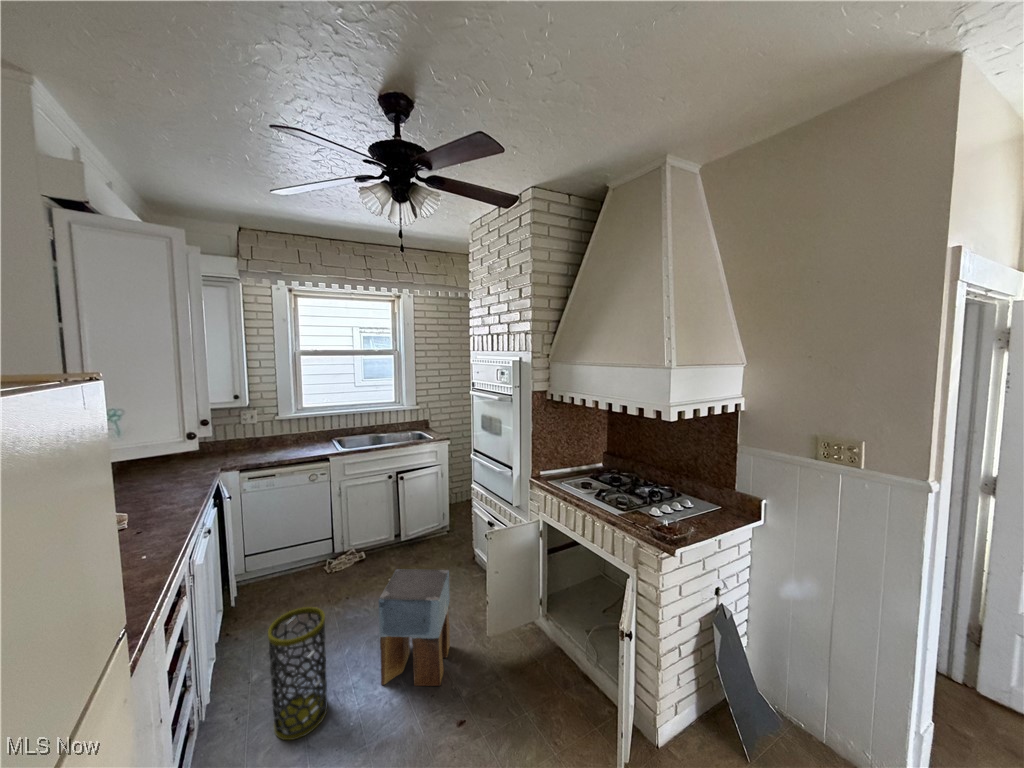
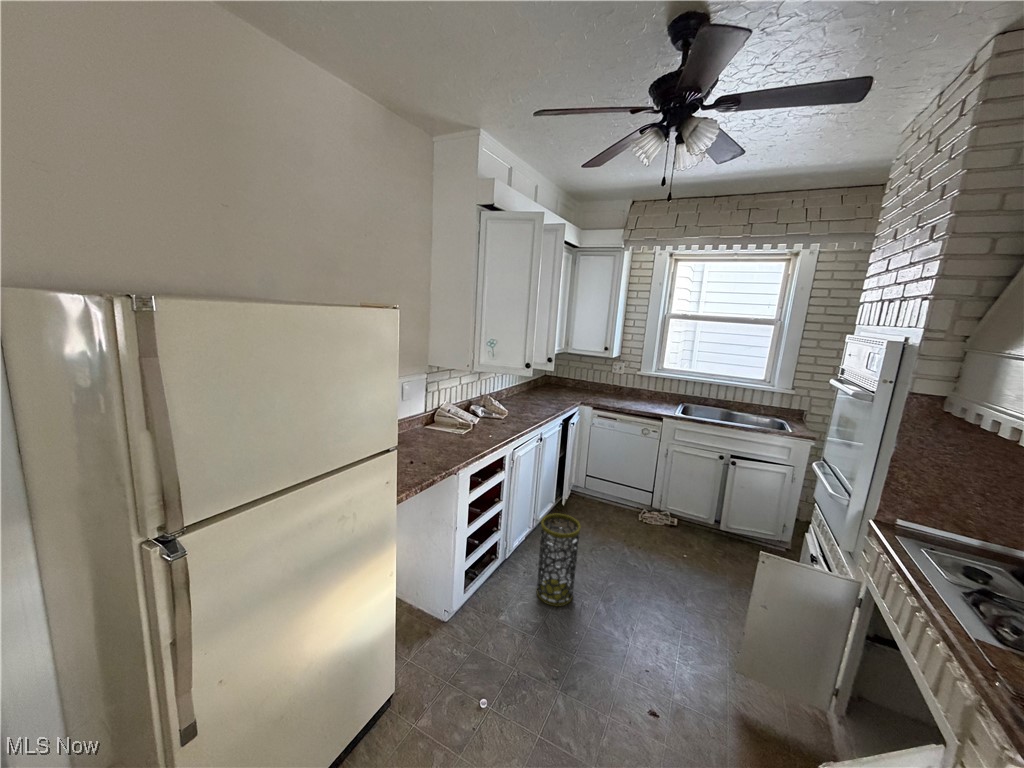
stool: present [379,569,450,686] -> none [612,536,705,665]

